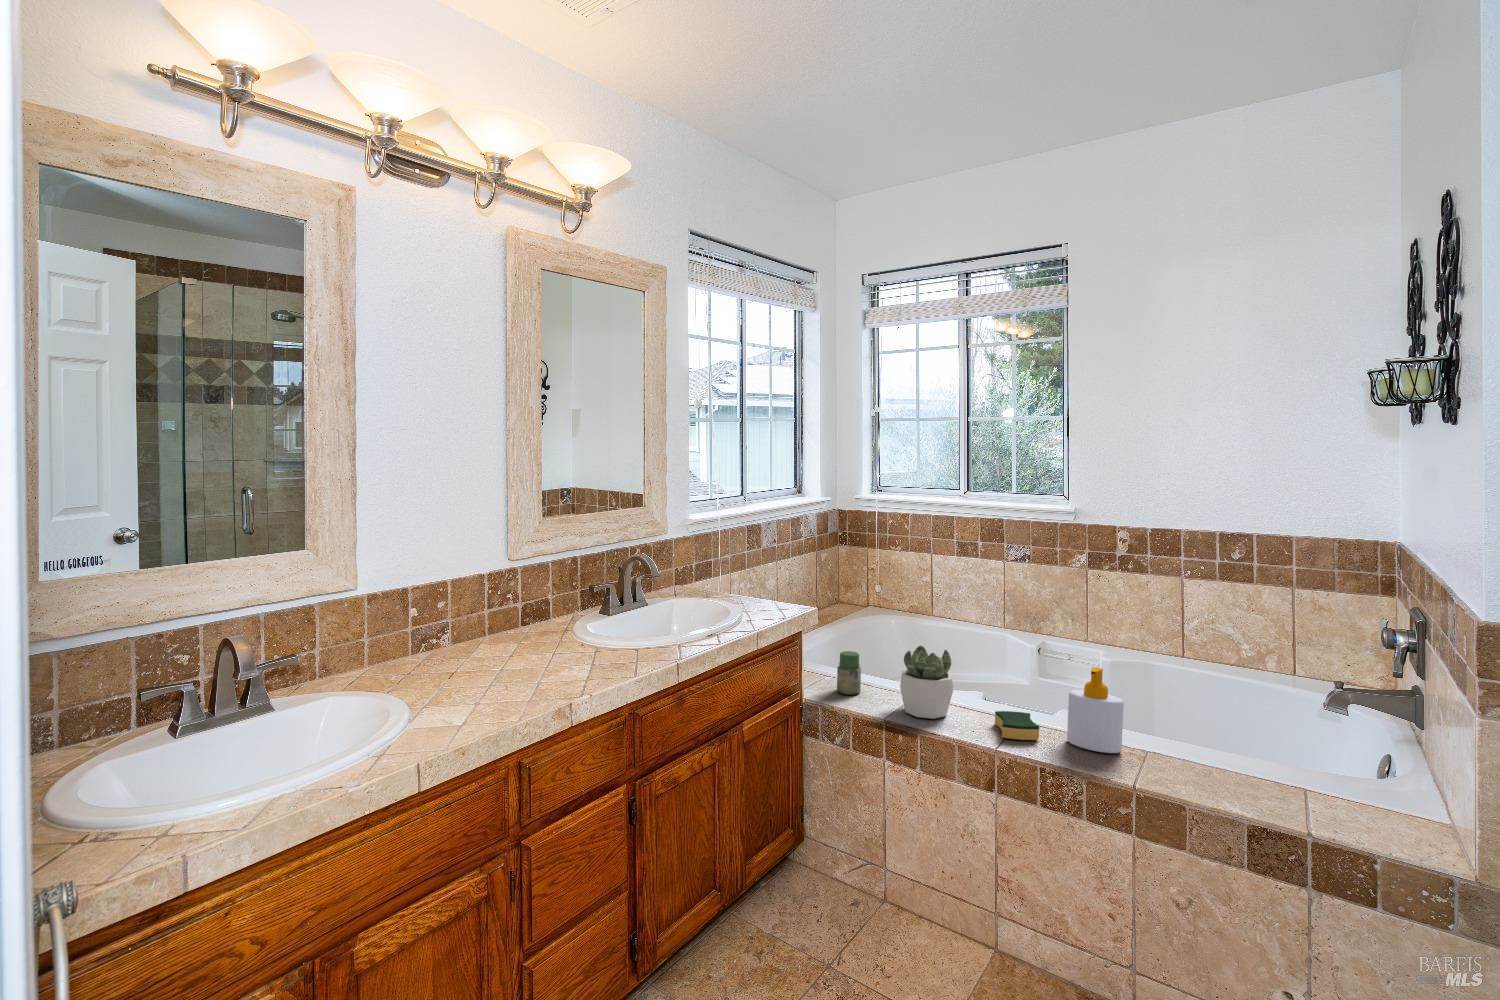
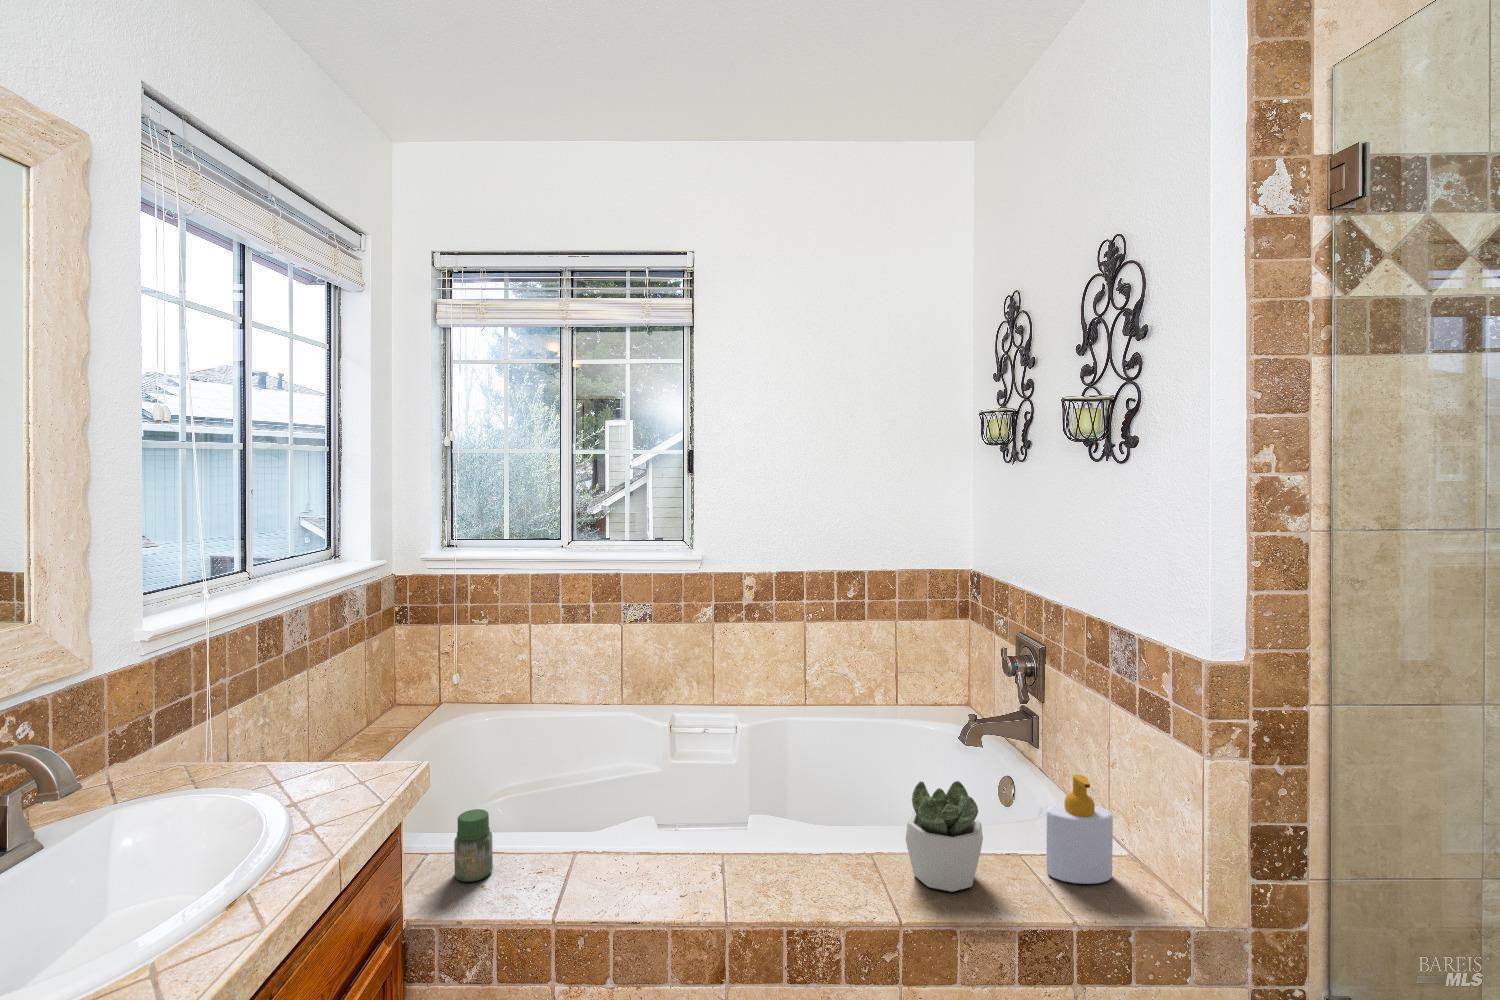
succulent plant: present [900,646,953,719] -> present [906,781,983,892]
soap bottle: present [1067,667,1124,753] -> present [1046,775,1113,884]
sponge: present [995,711,1039,740] -> none [696,841,759,892]

